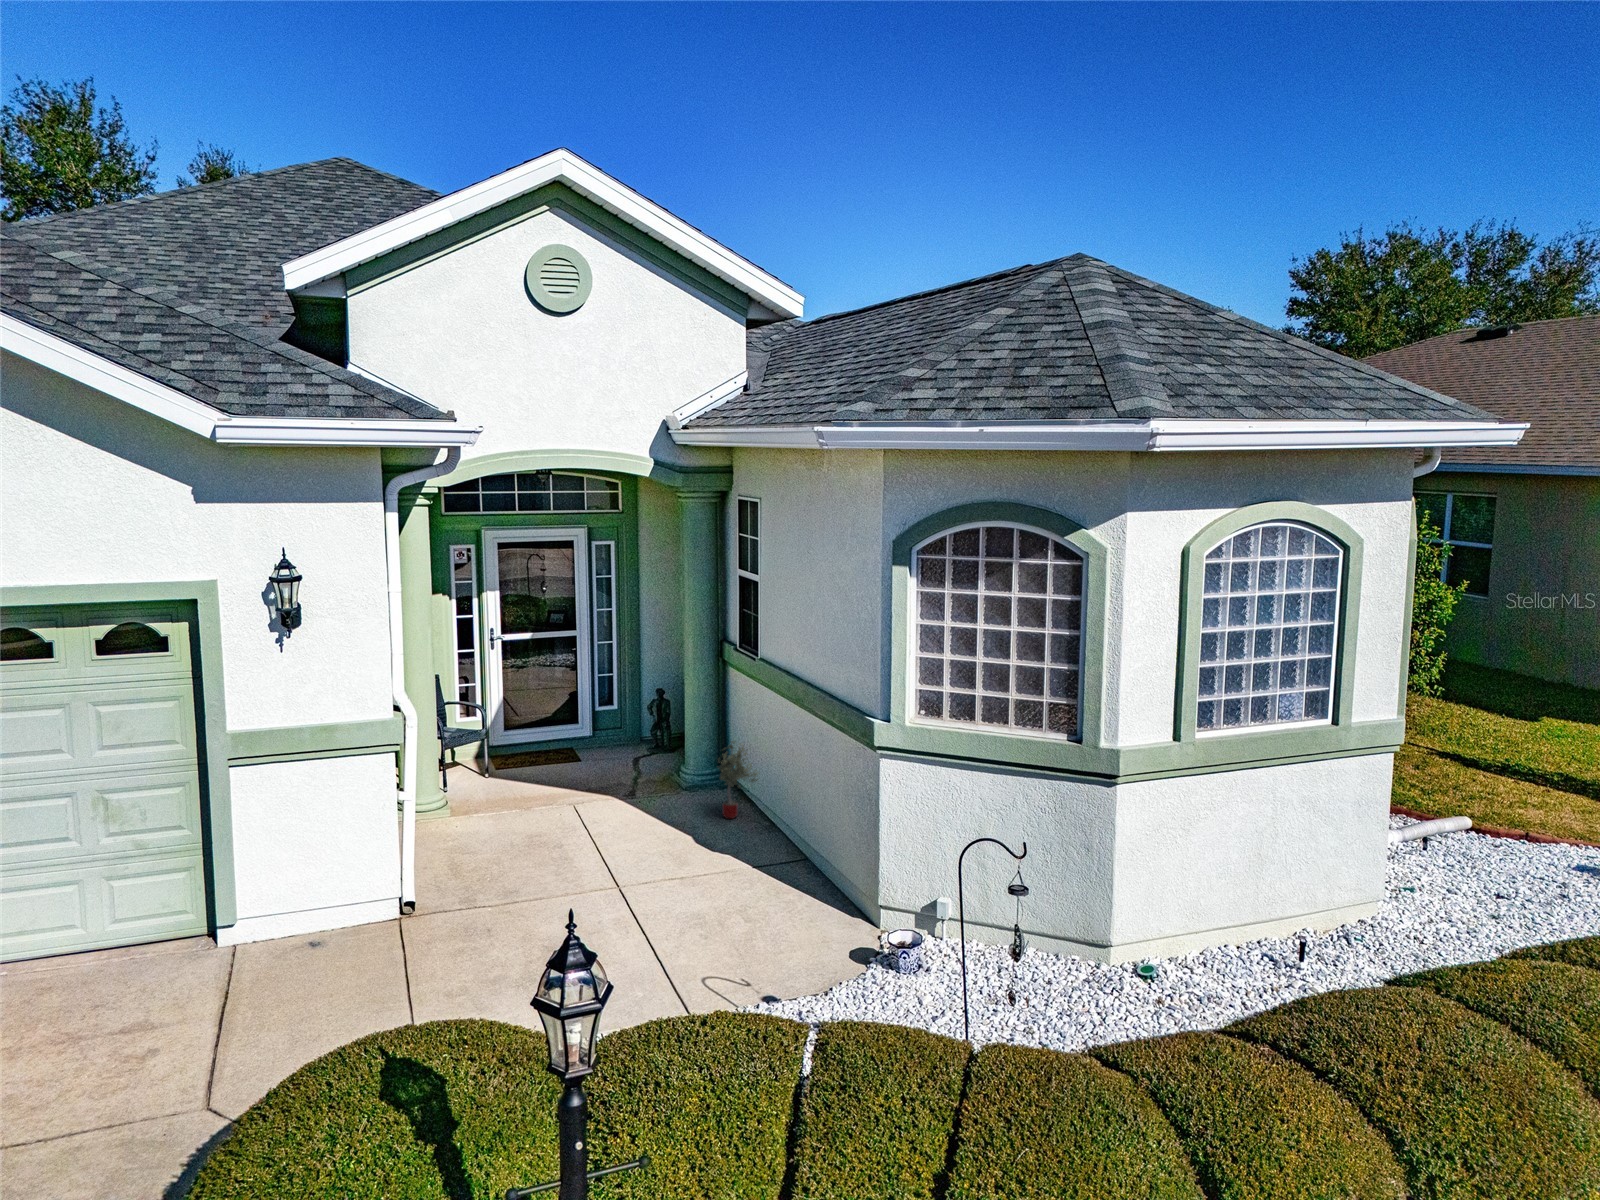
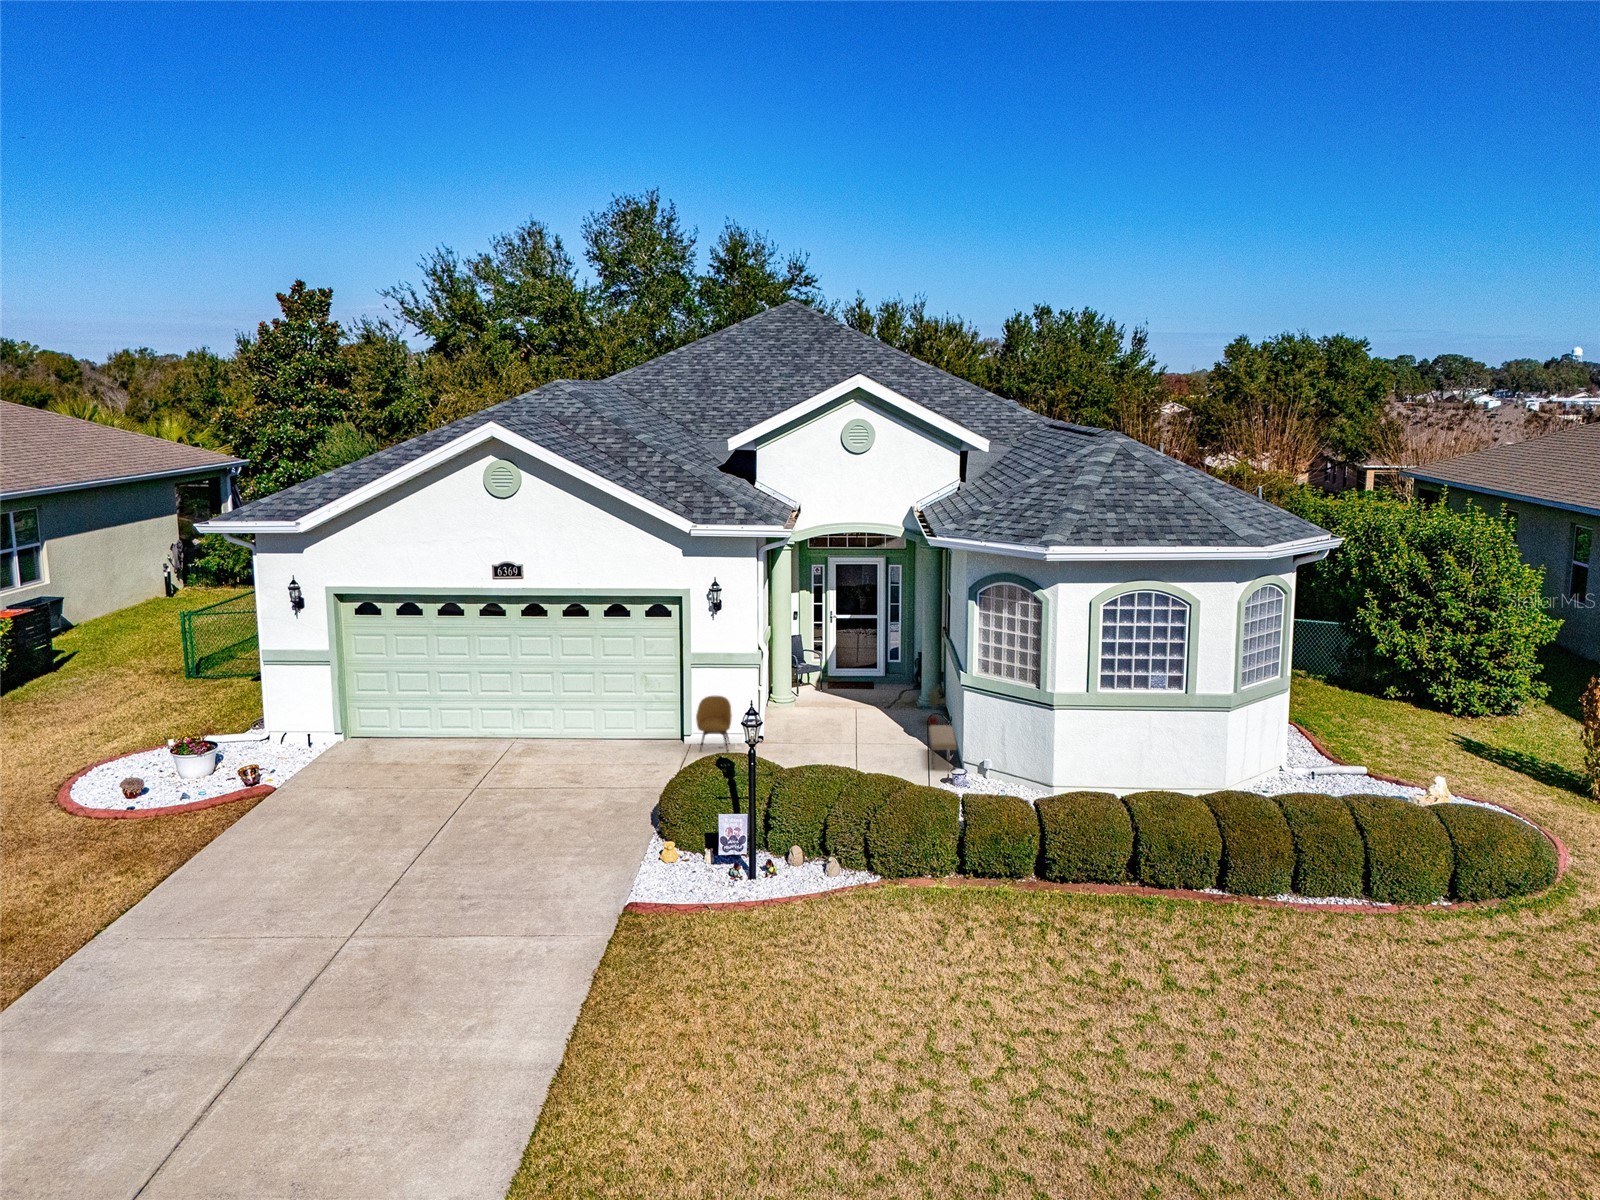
bench: none [769,824,862,925] -> present [929,725,957,769]
chair: none [250,827,345,976] -> present [696,696,732,751]

